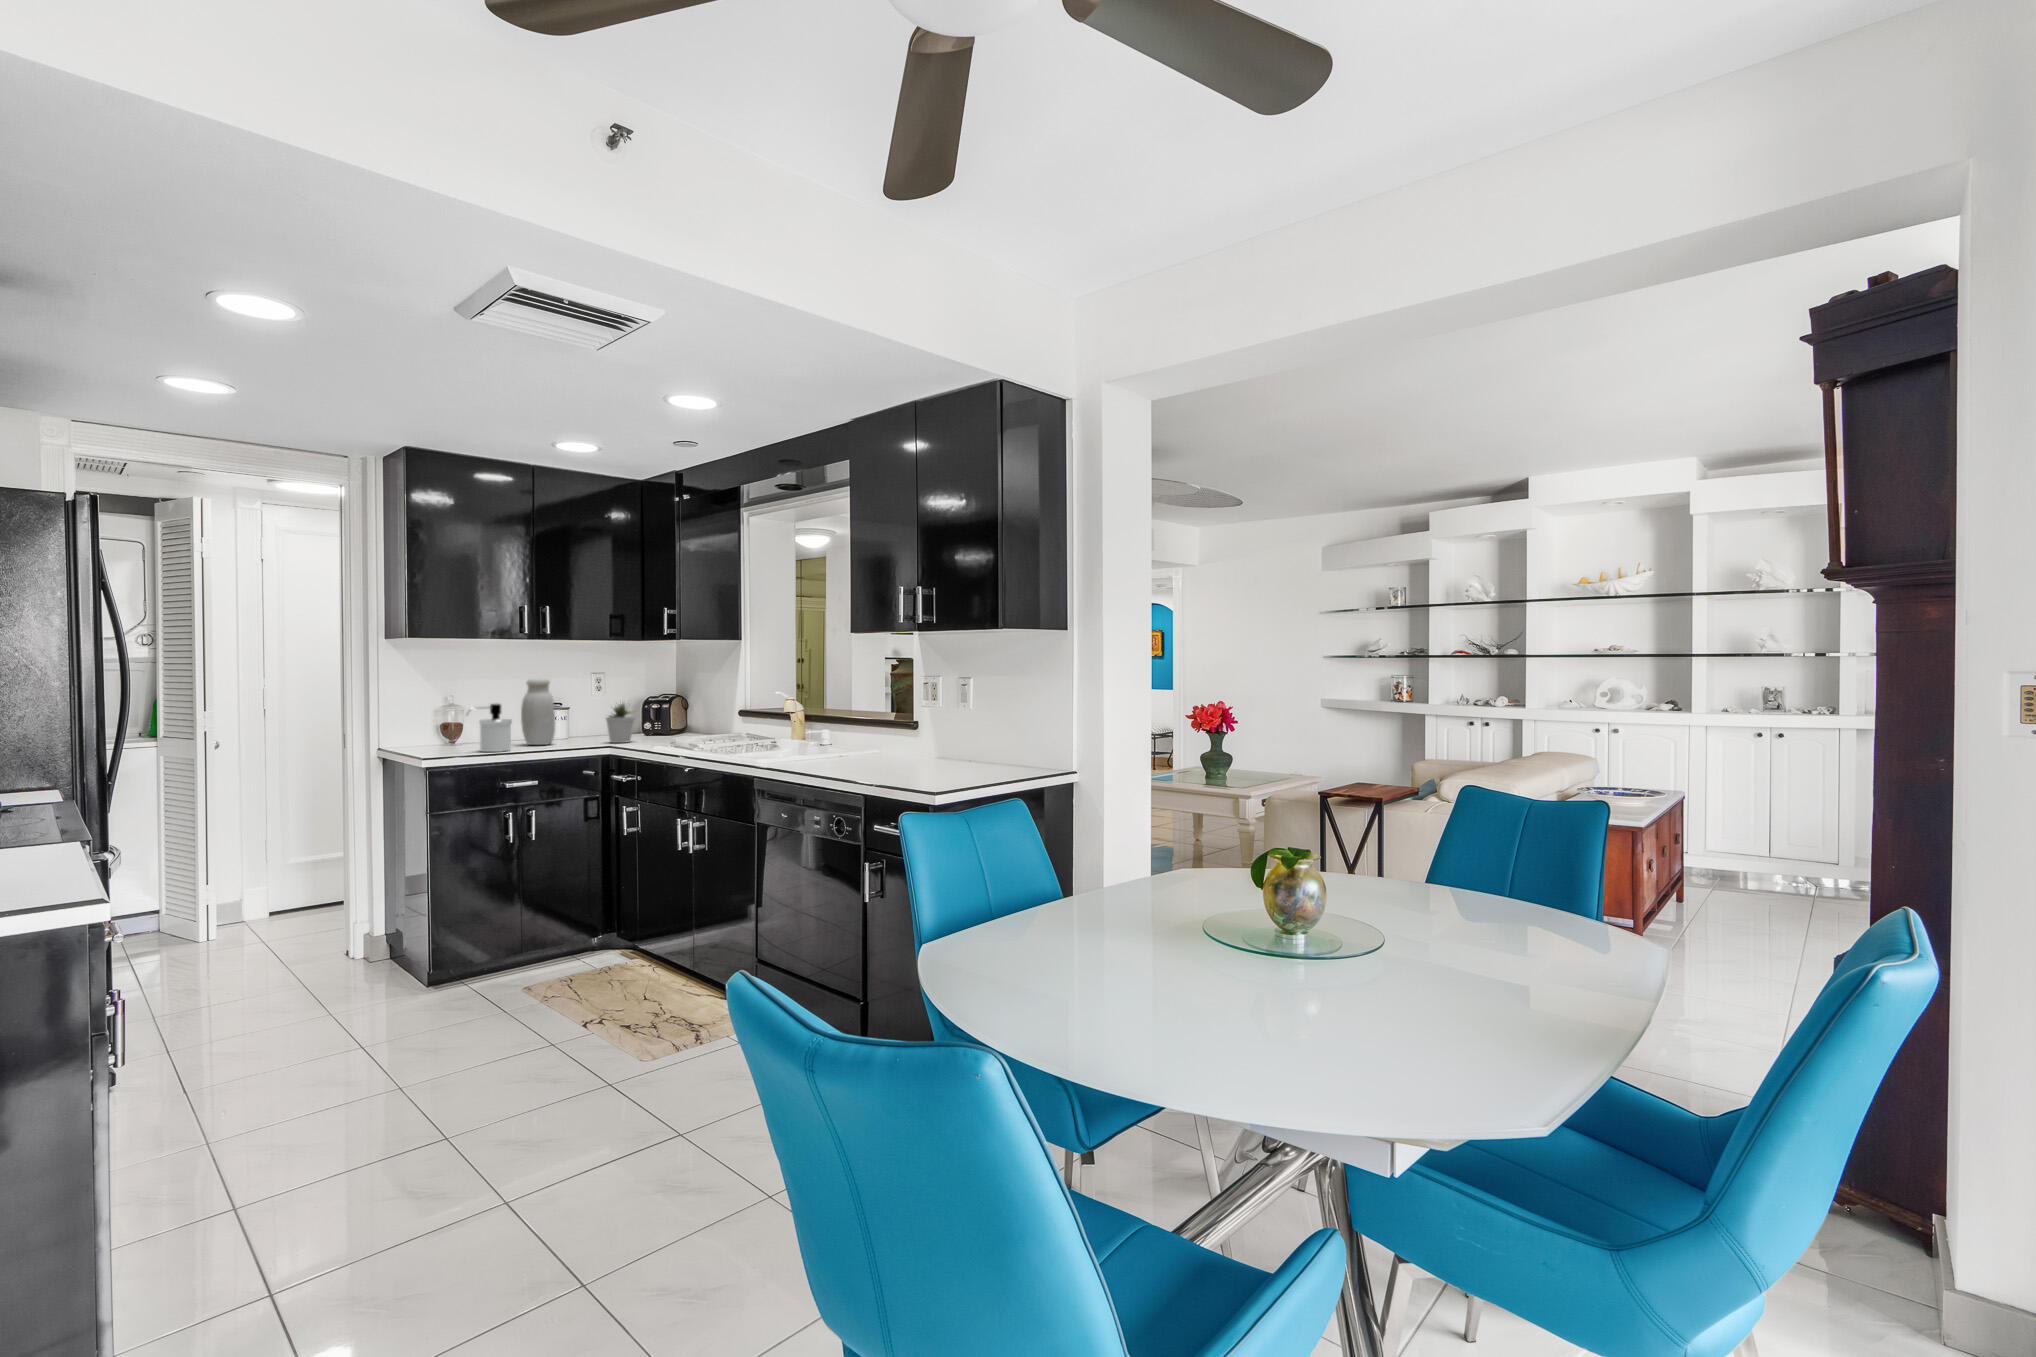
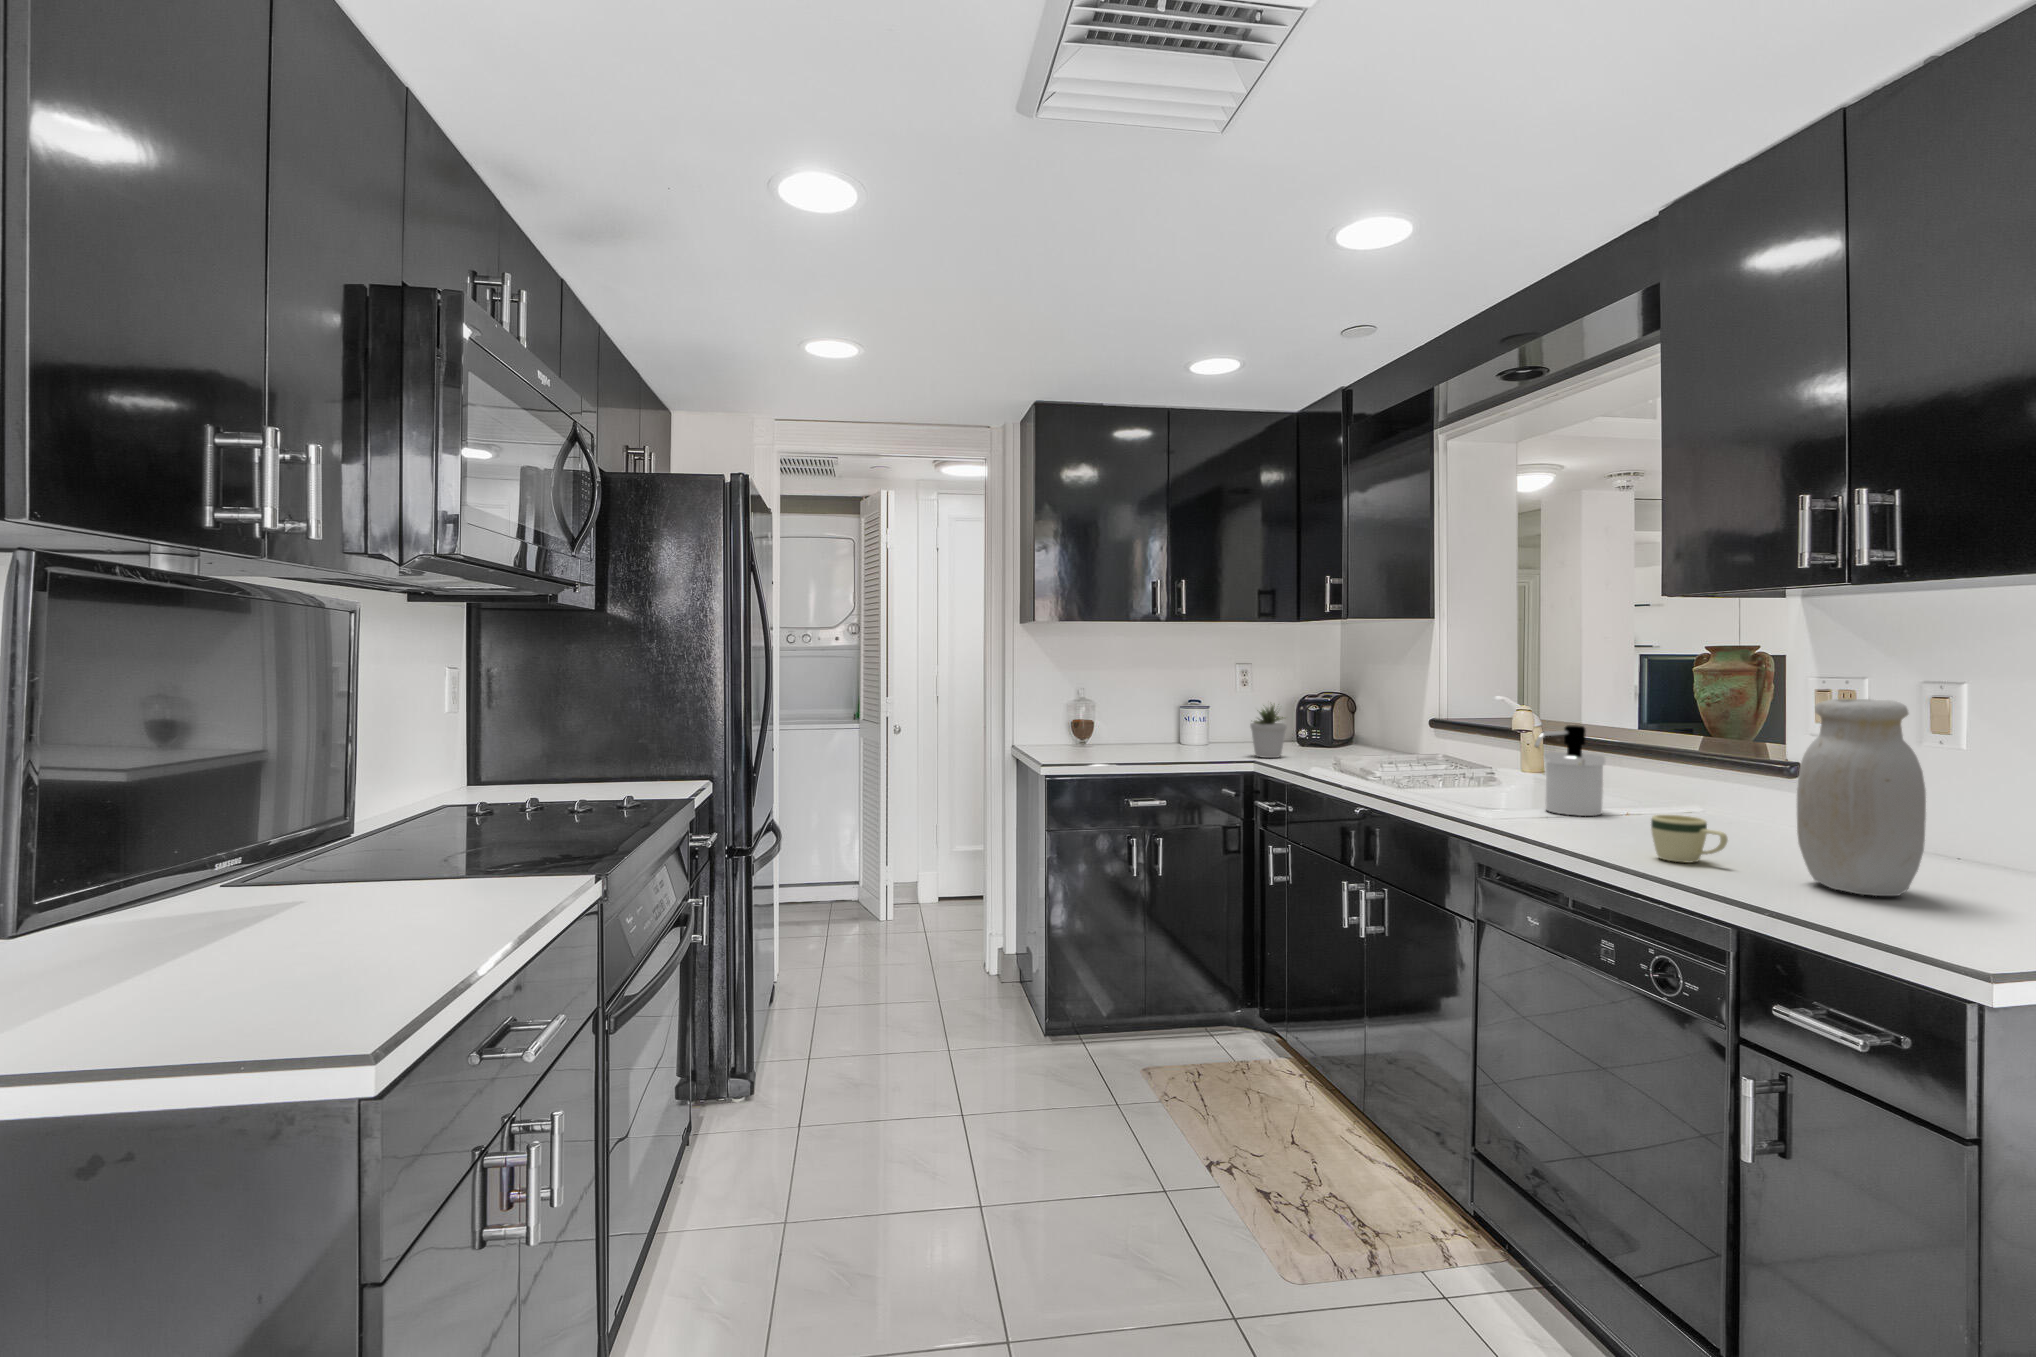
jar: present [521,679,555,745] -> present [1797,699,1926,896]
soap dispenser: present [466,704,512,752] -> present [1534,725,1605,816]
mug: none [840,747,872,770] -> present [1651,815,1728,863]

